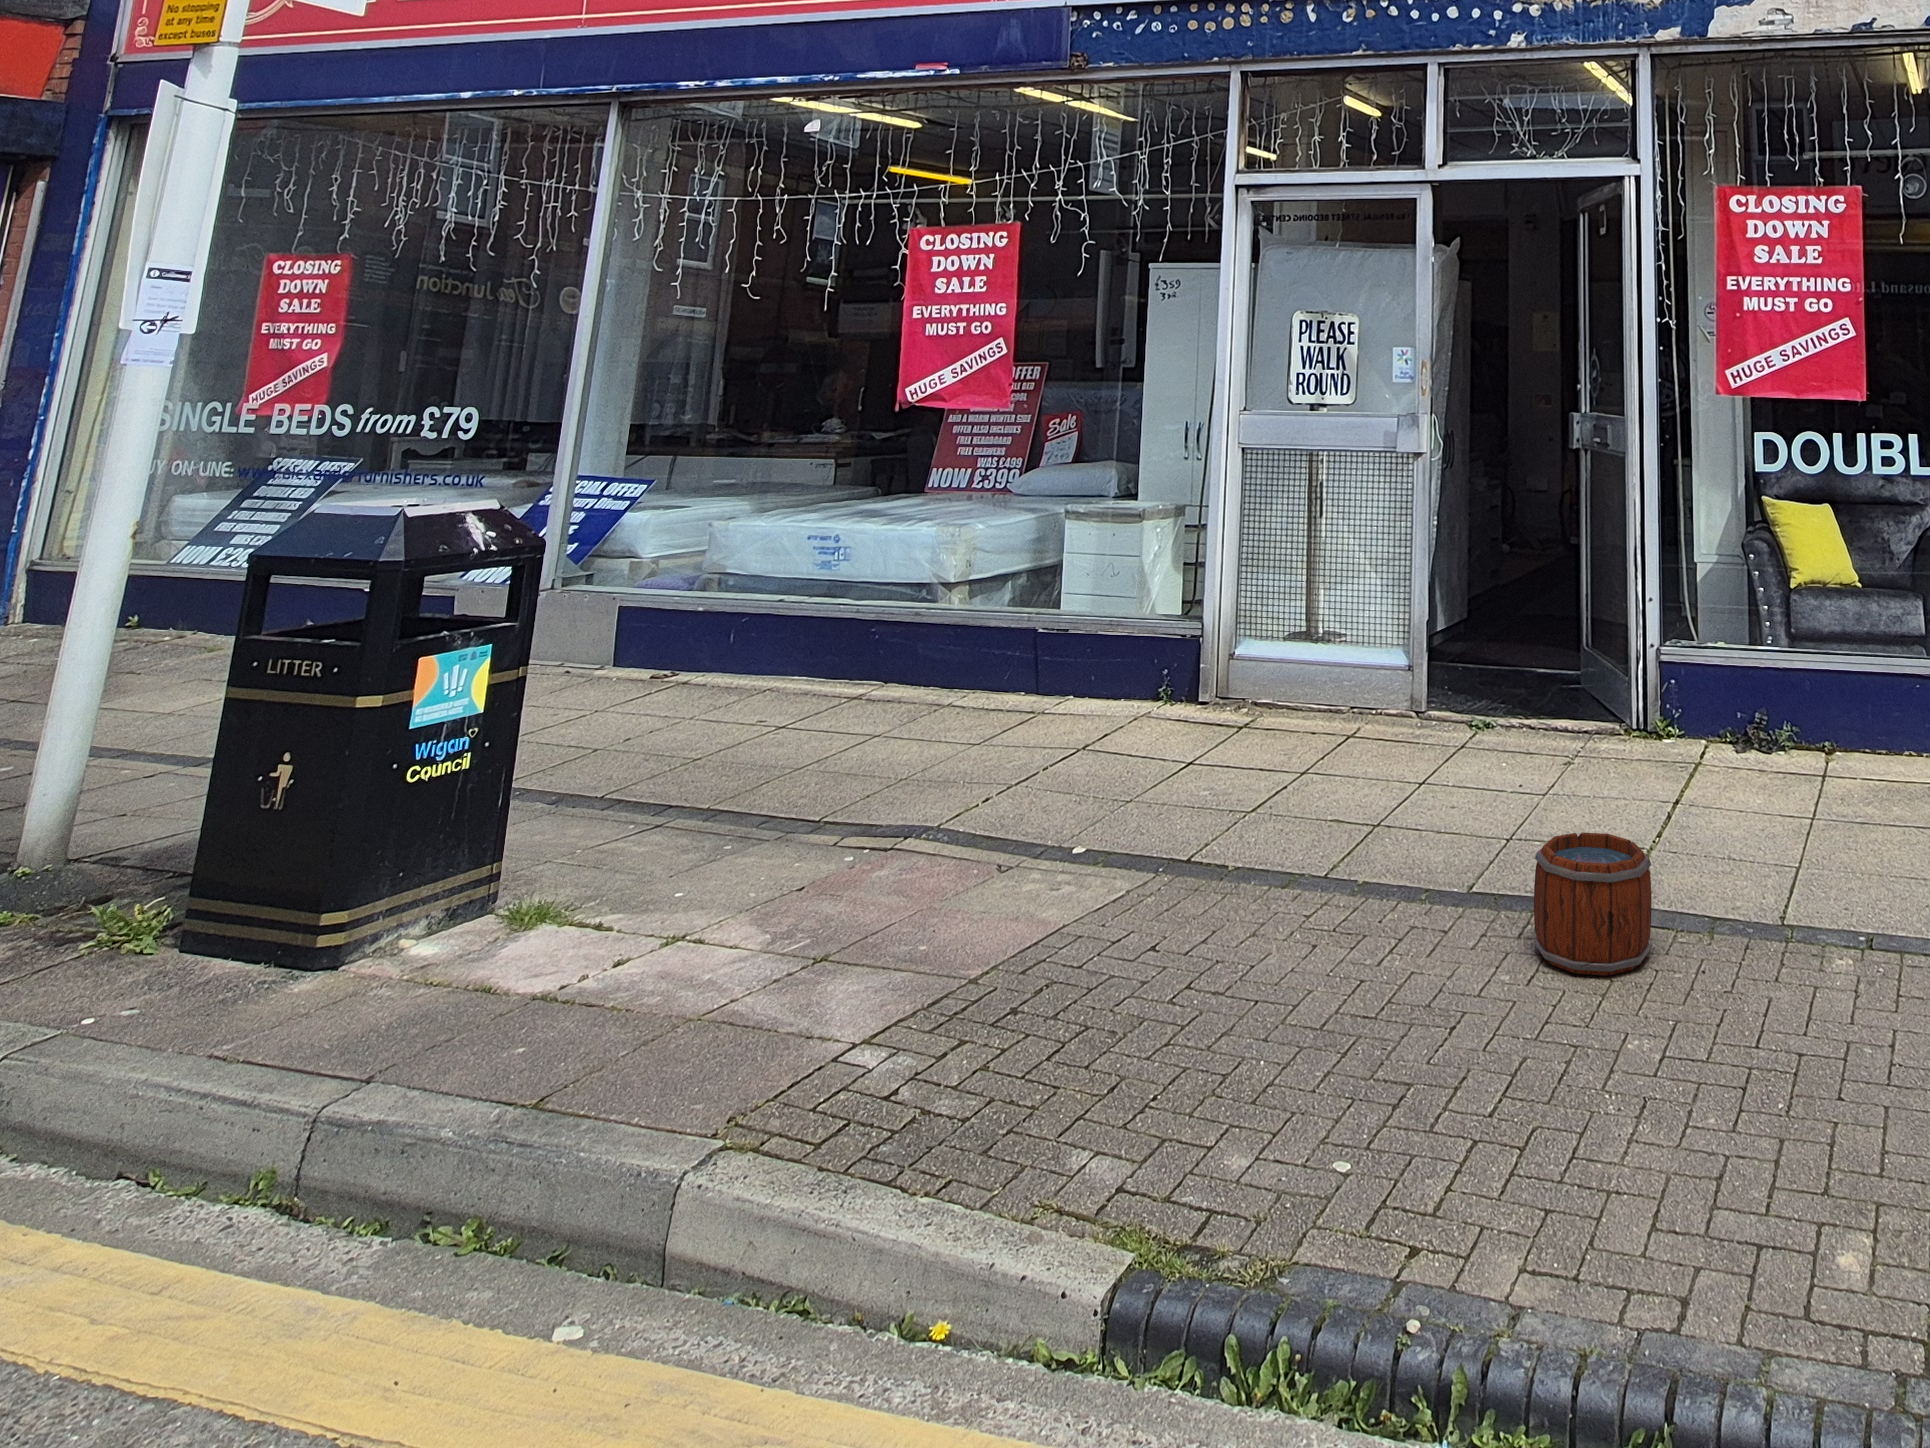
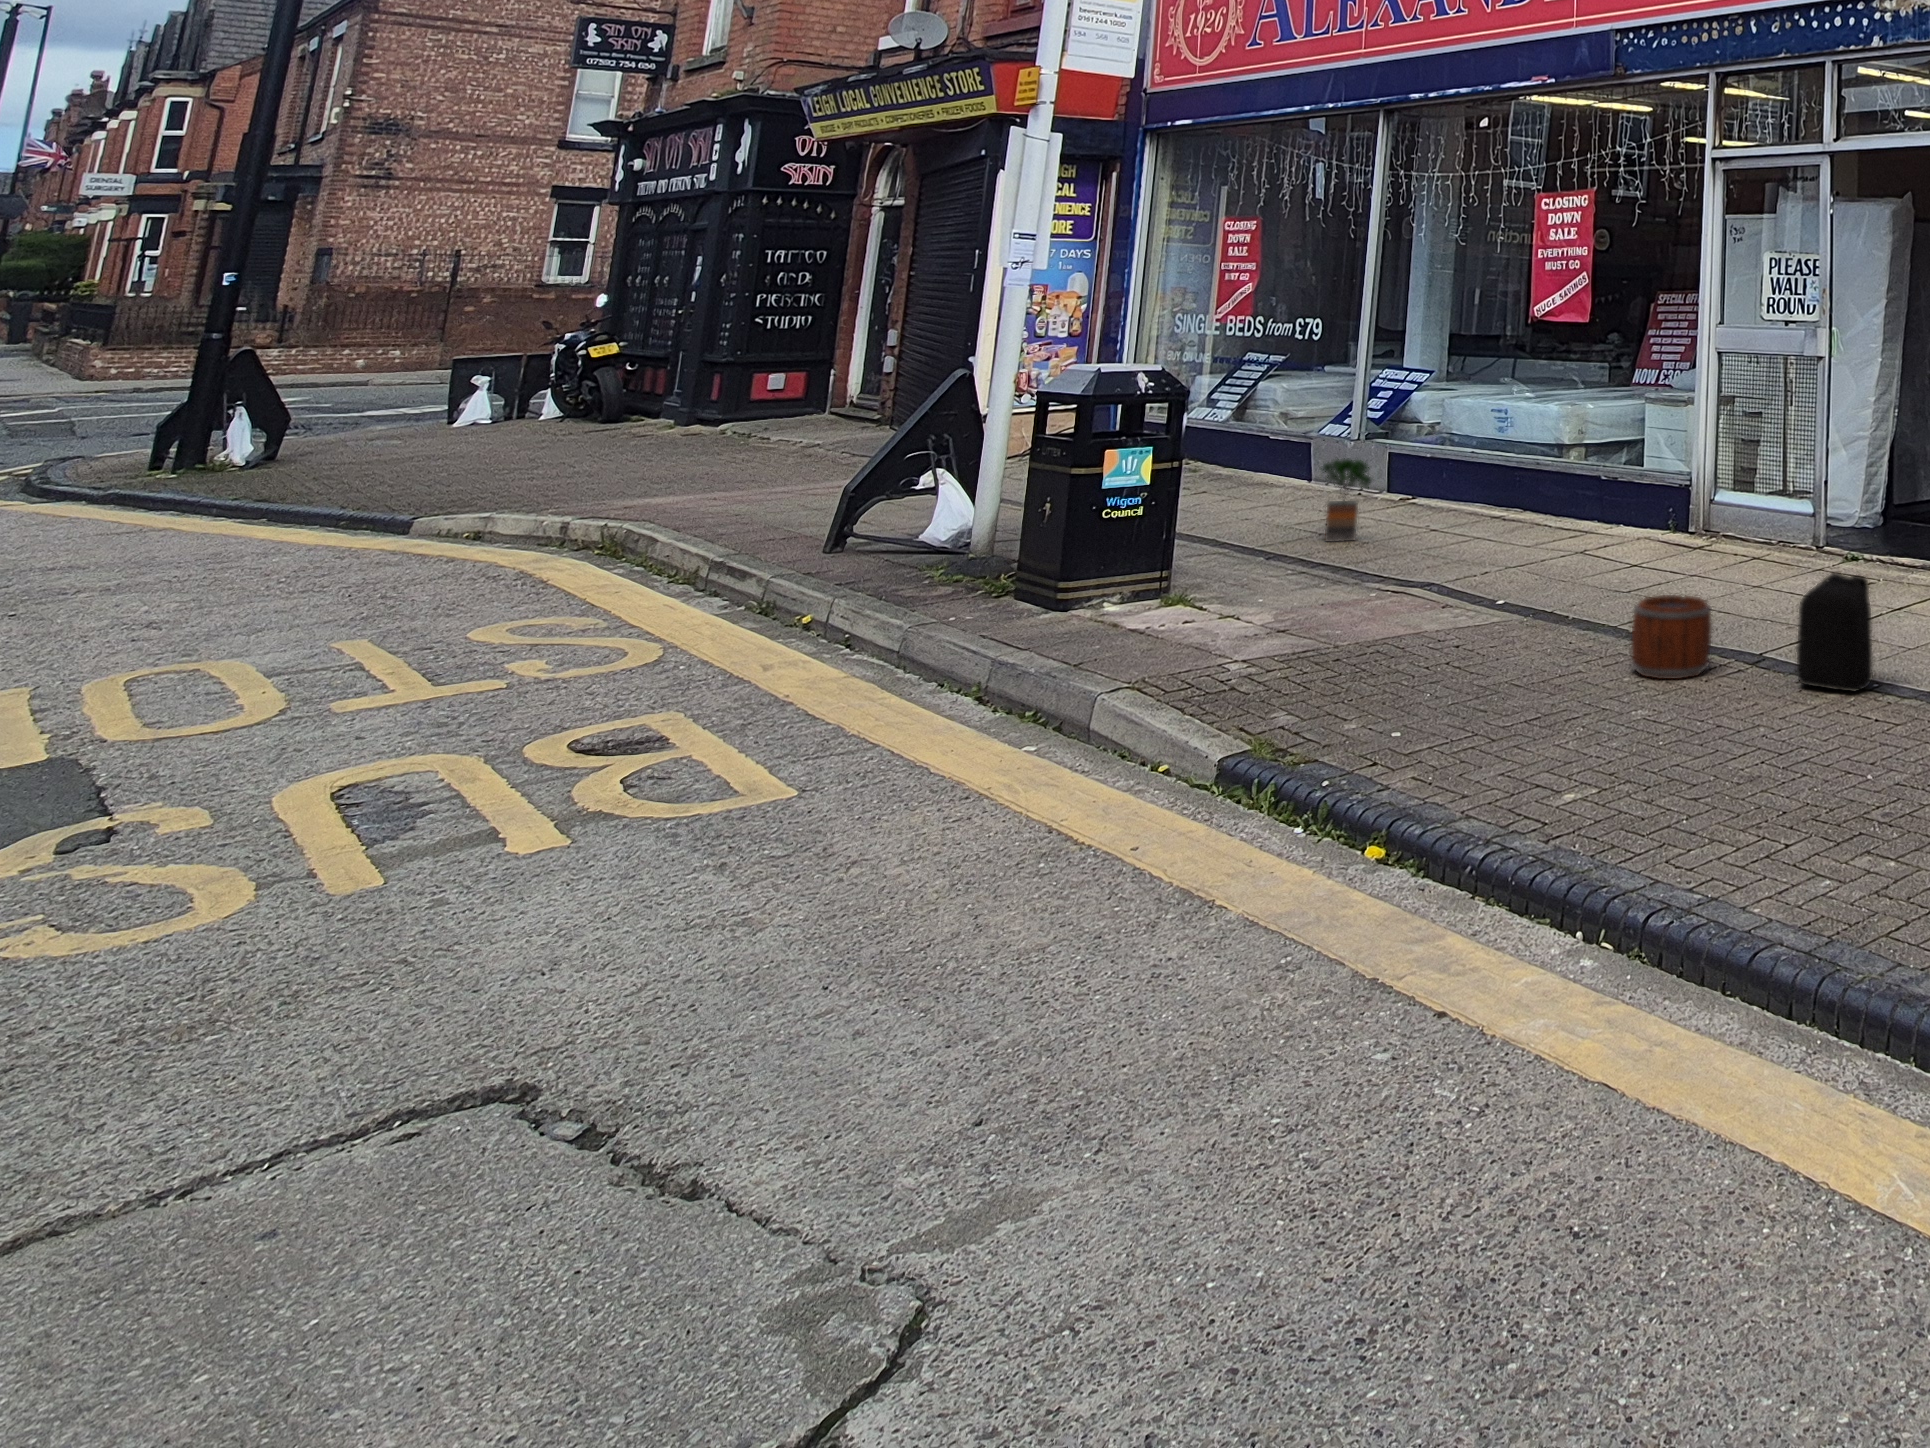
potted tree: none [661,614,752,749] -> present [1321,458,1372,542]
backpack: none [1789,780,1902,957] -> present [1797,573,1873,691]

